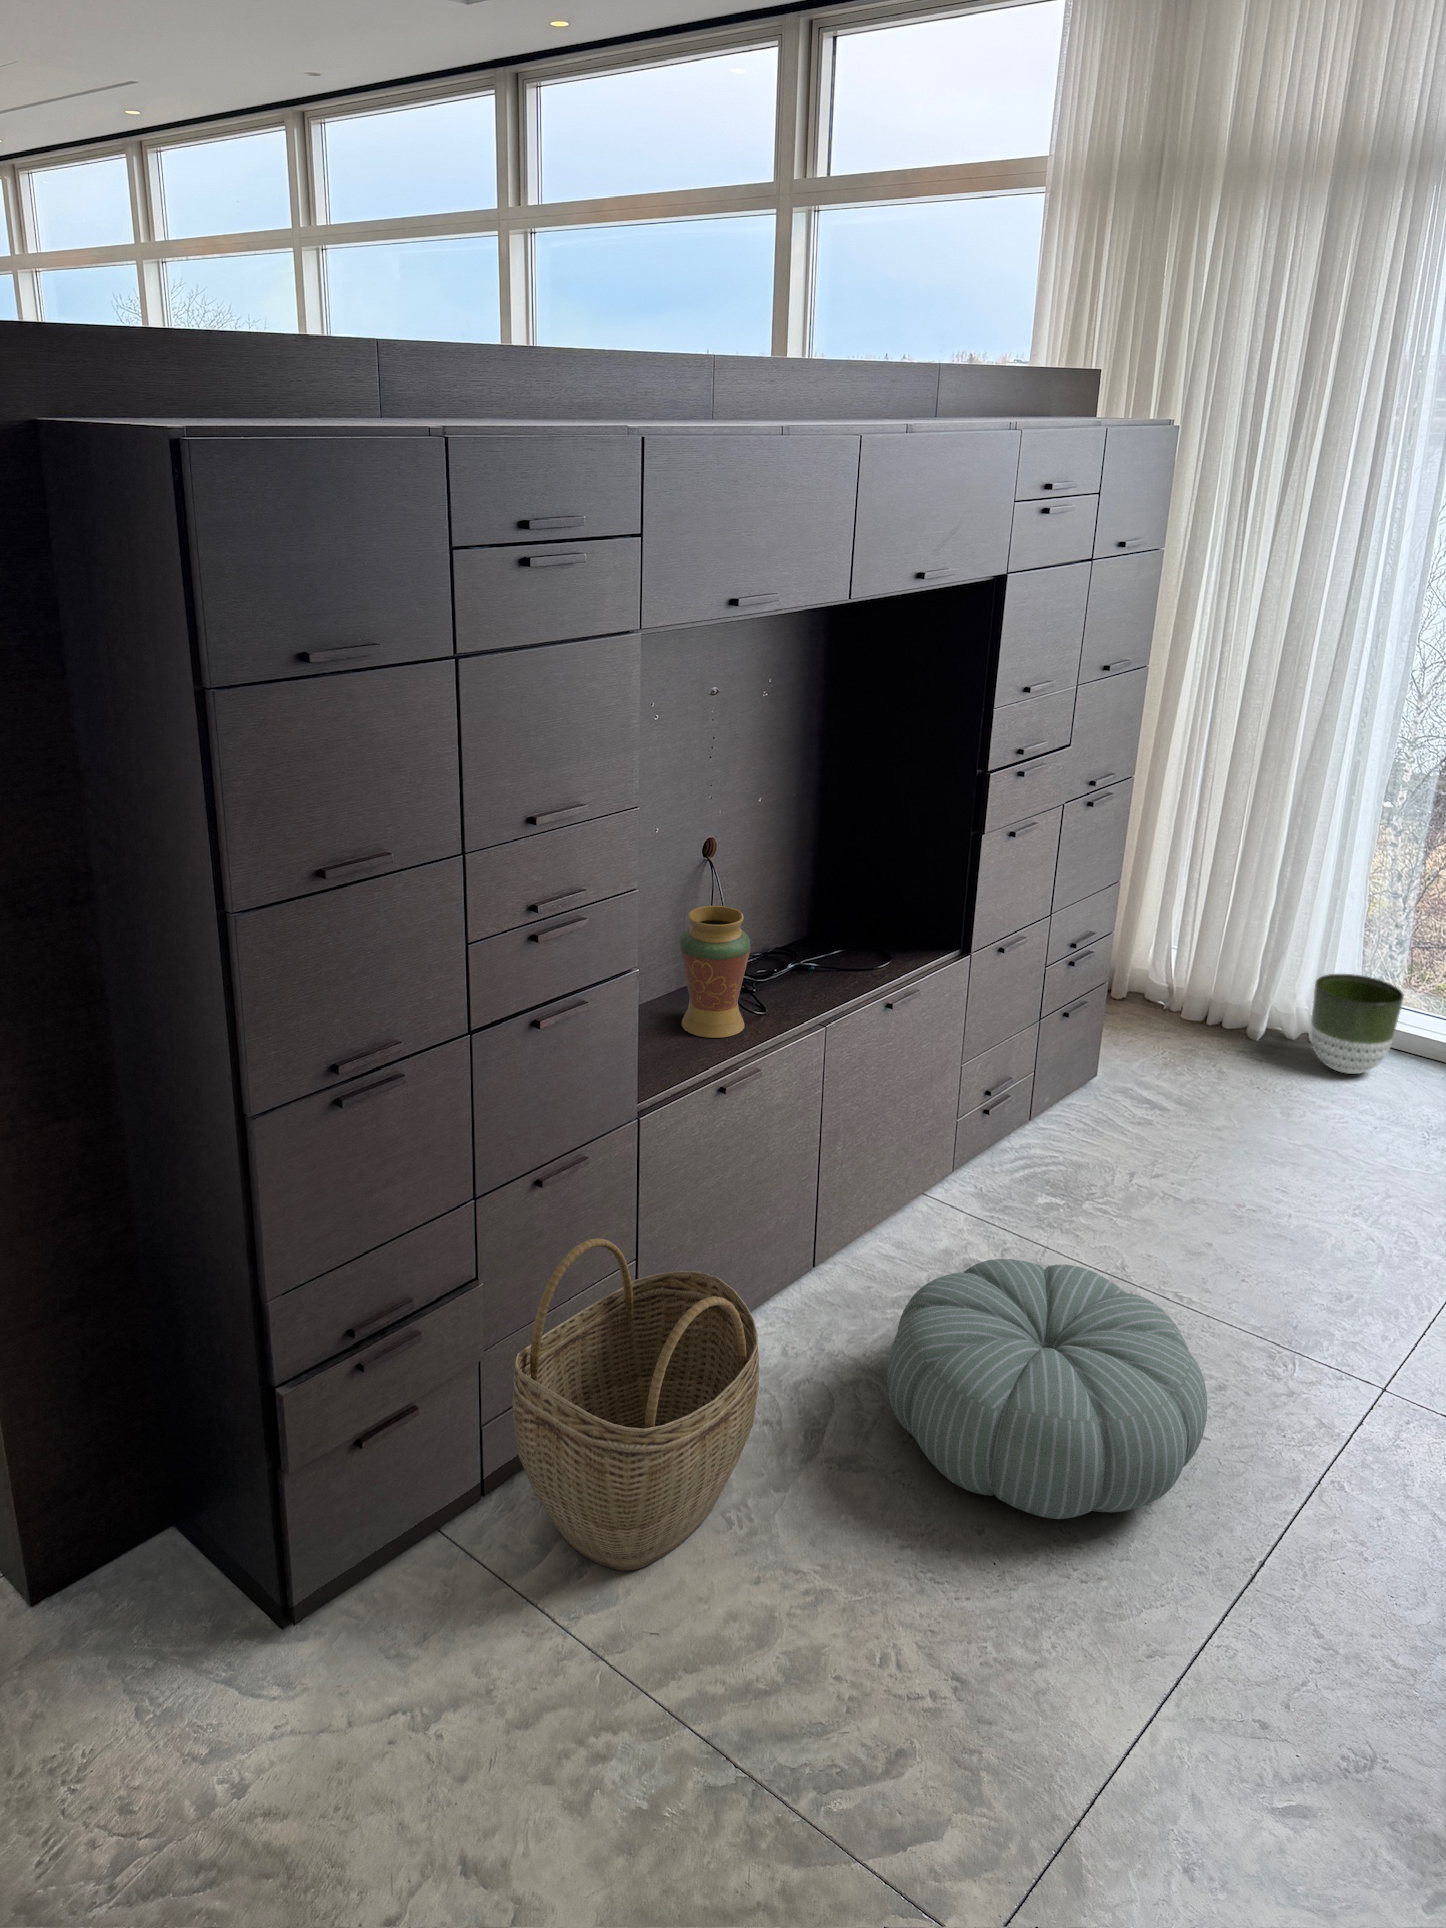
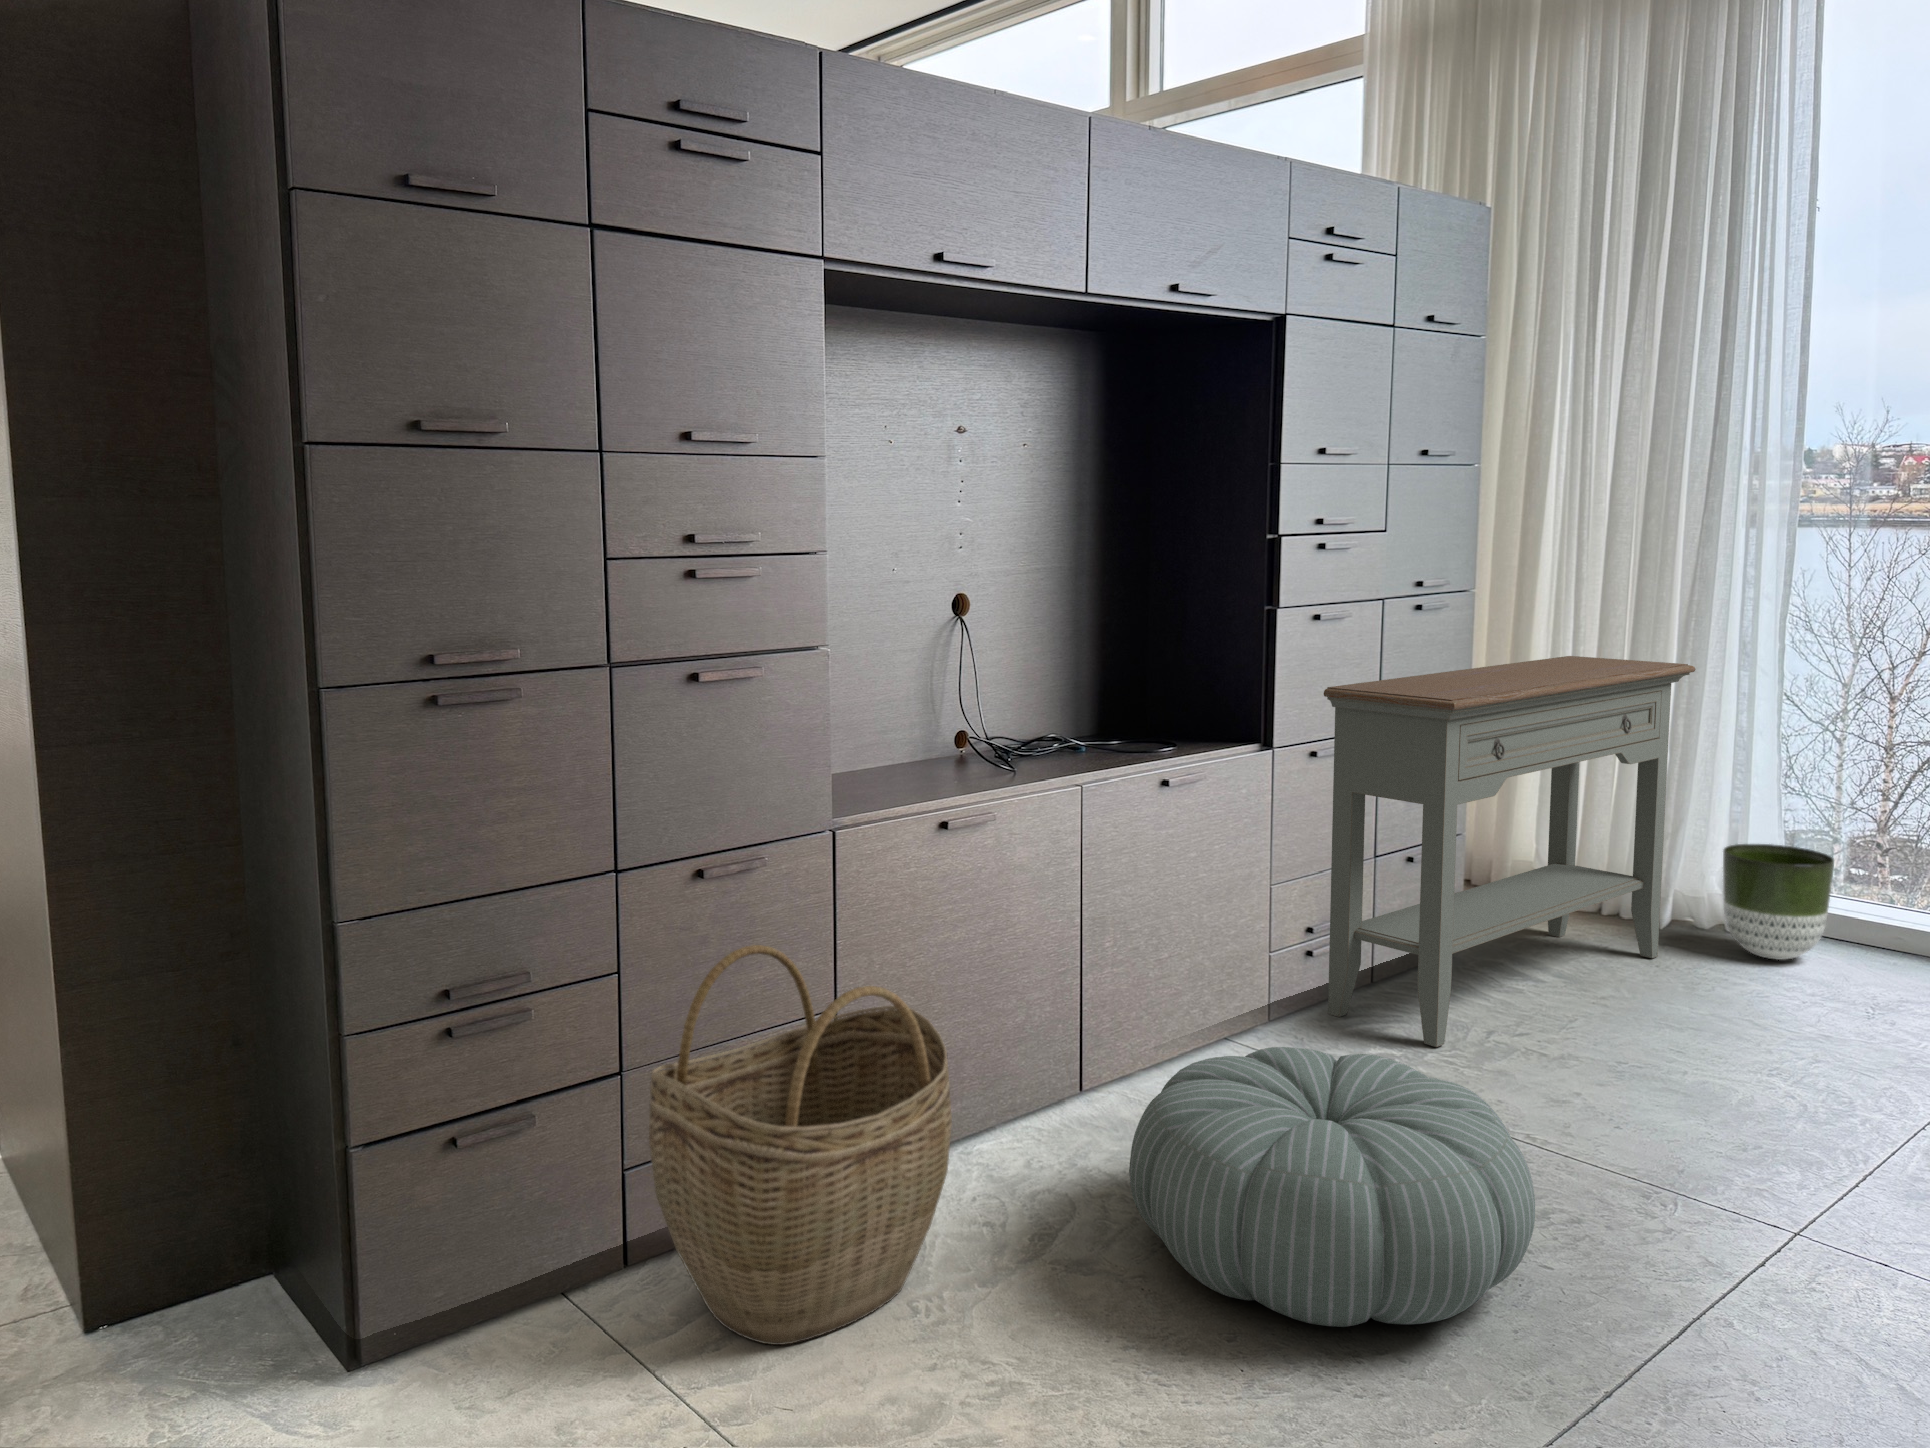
console table: none [1000,815,1313,1194] -> present [1324,656,1696,1047]
decorative vase: present [680,906,750,1038] -> none [912,651,991,790]

